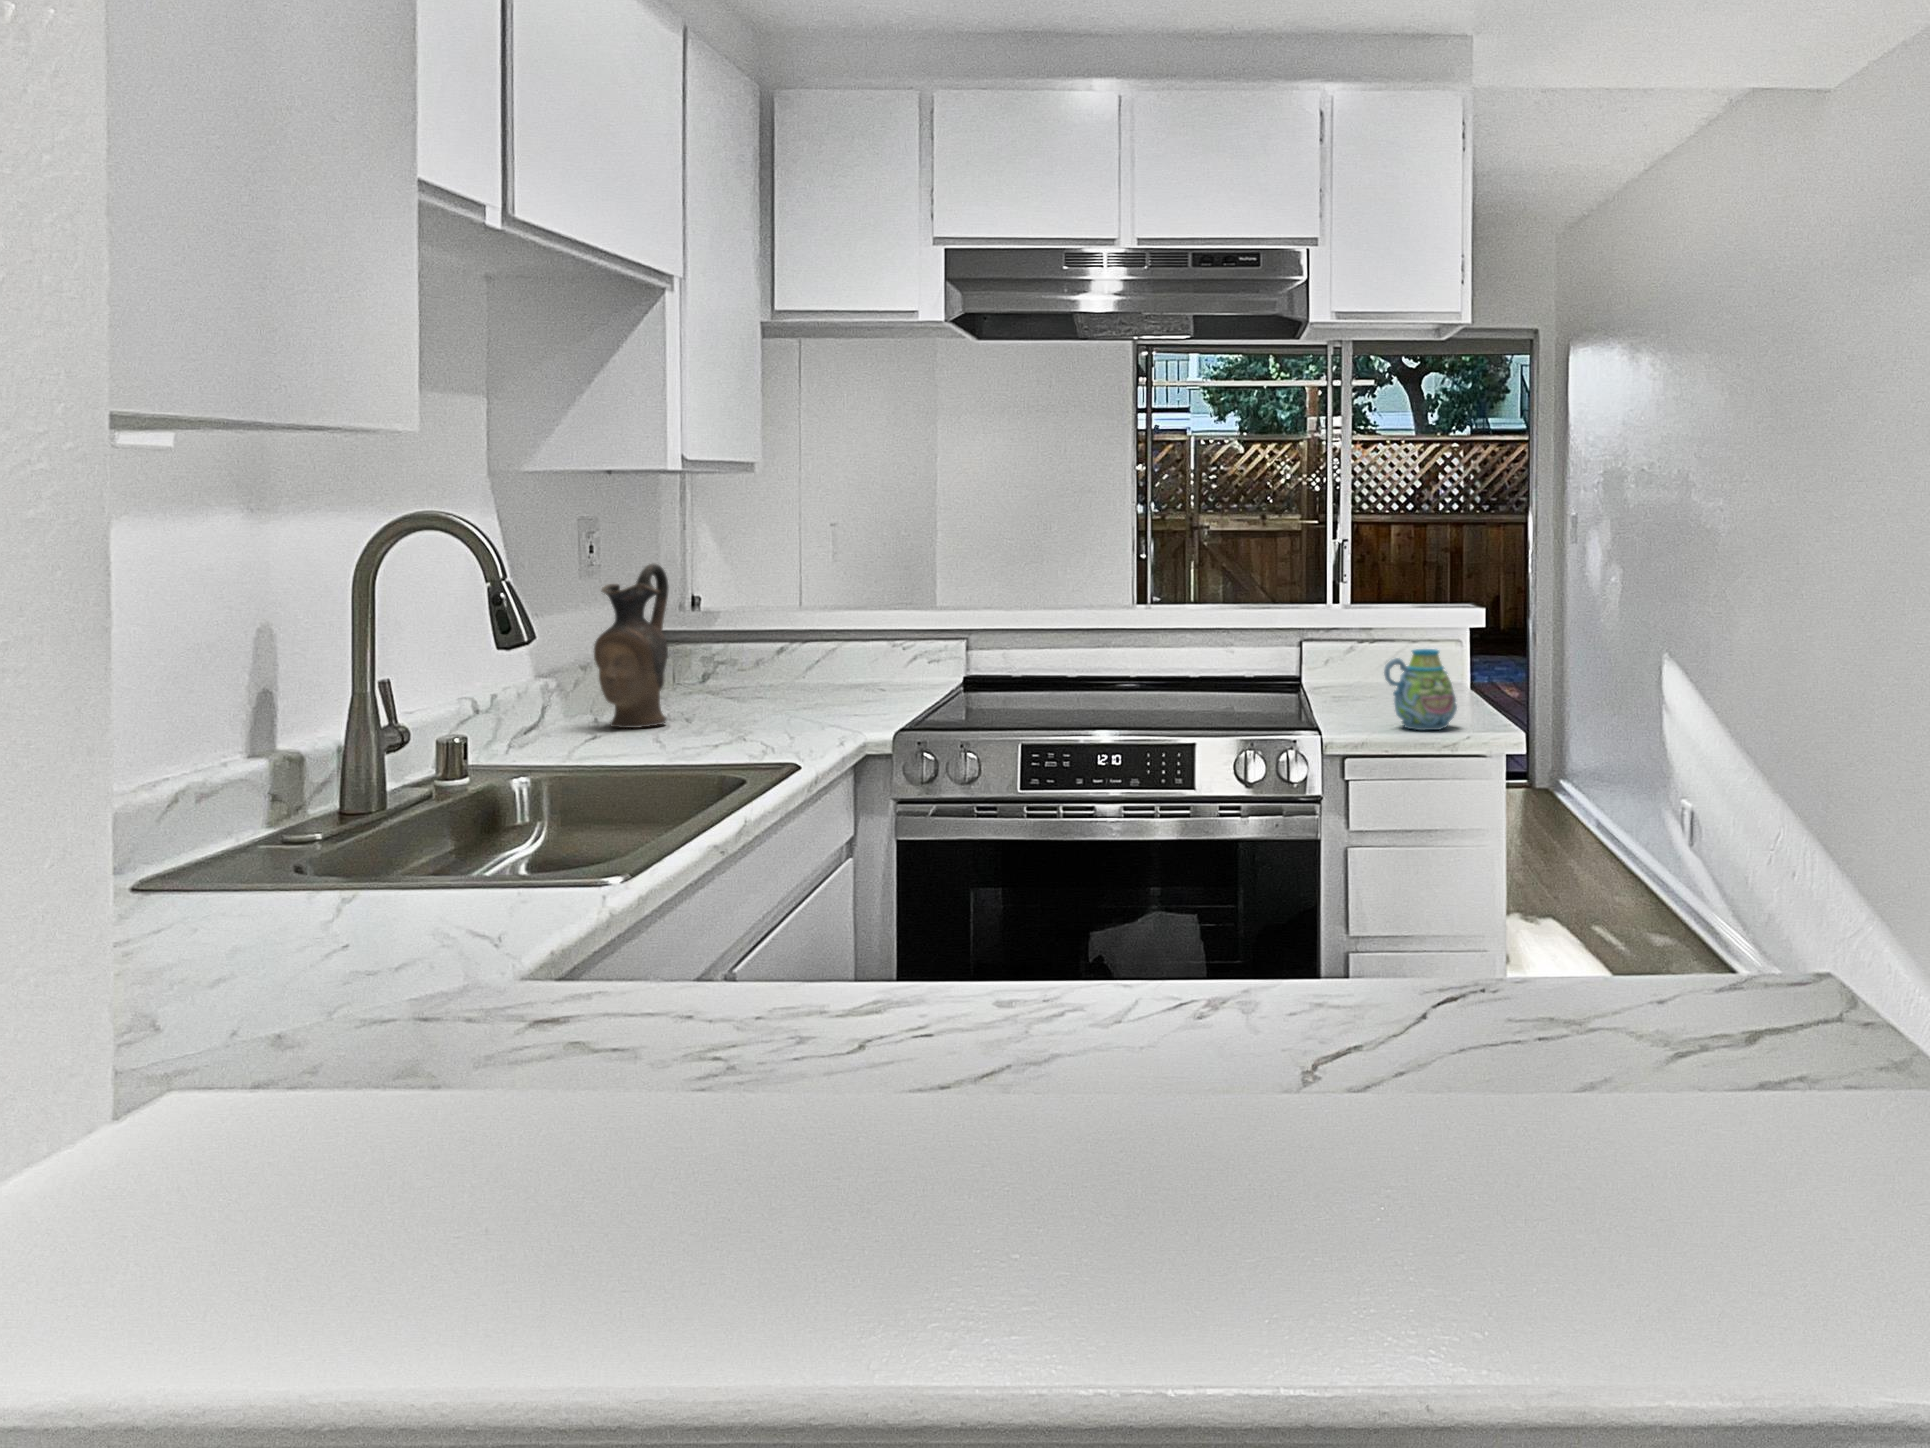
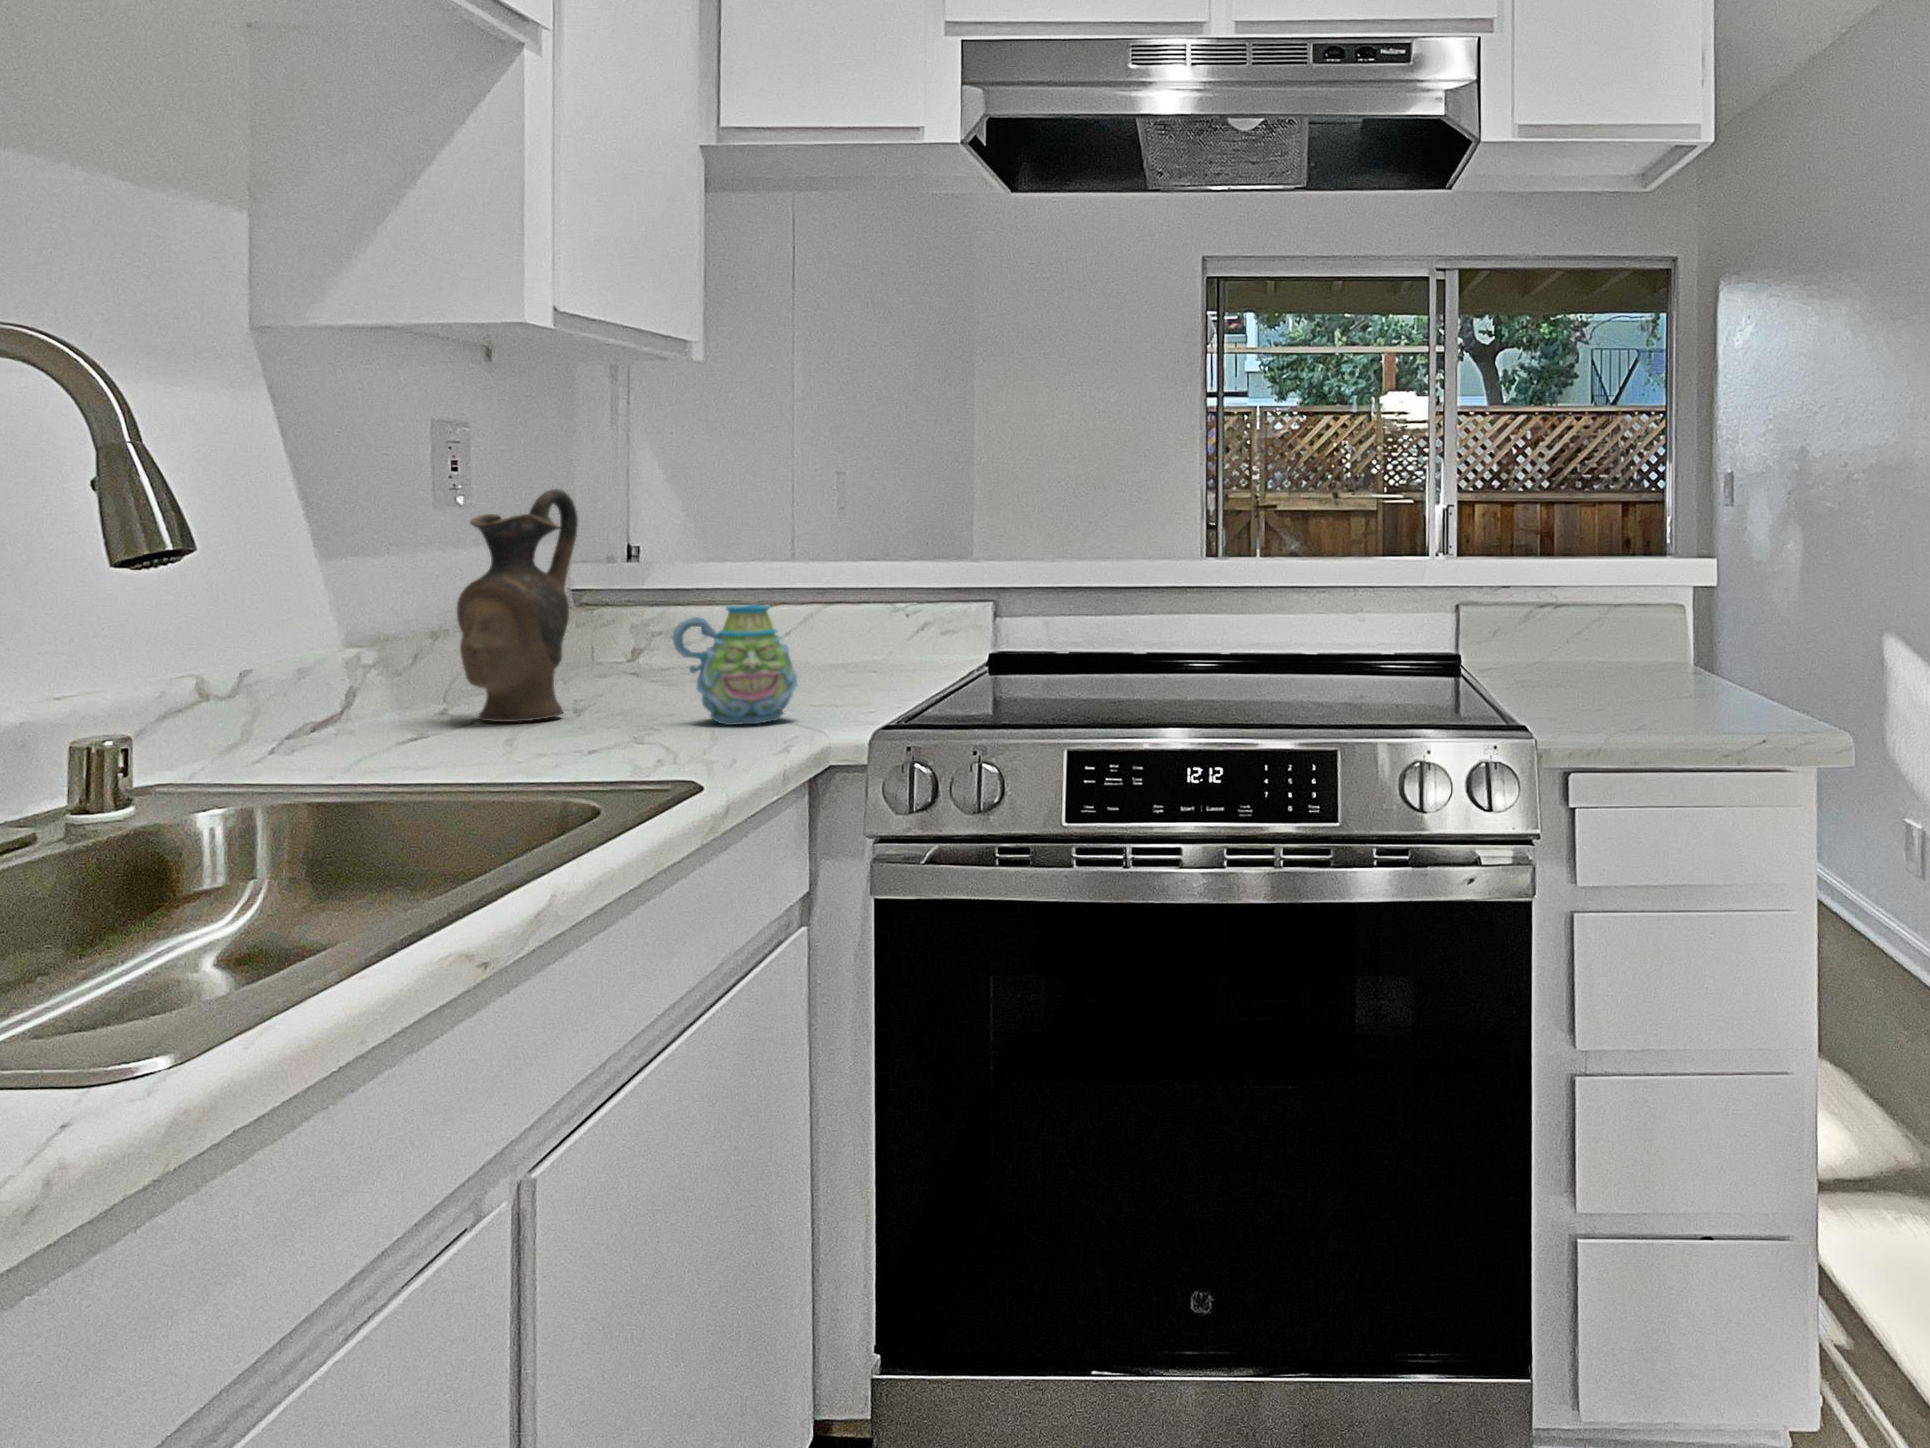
mug: present [1384,649,1457,730] -> present [673,605,797,725]

